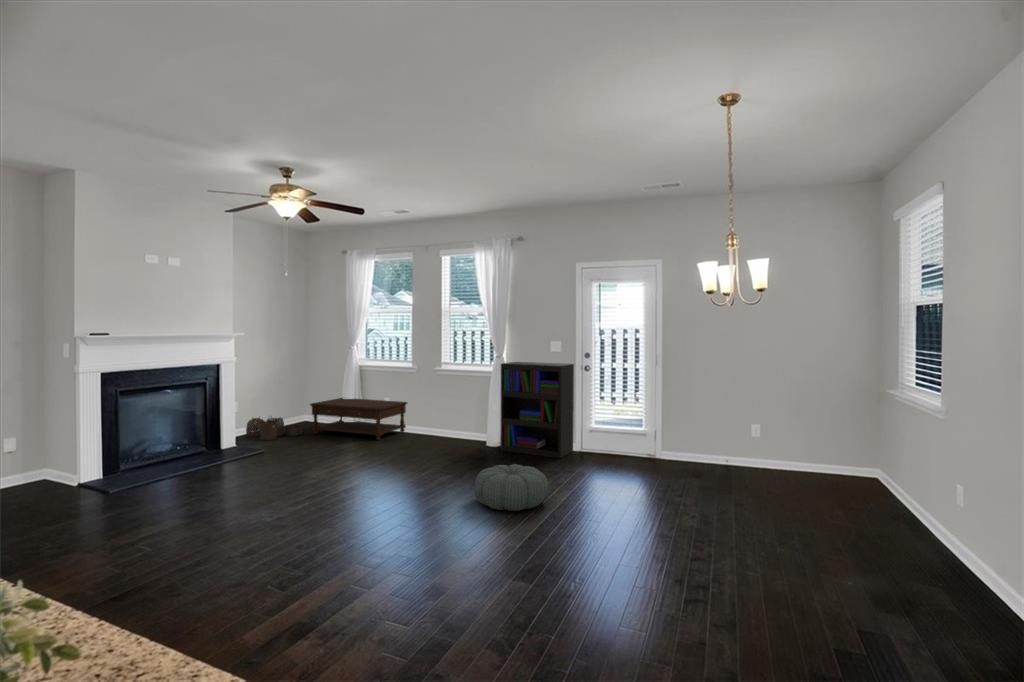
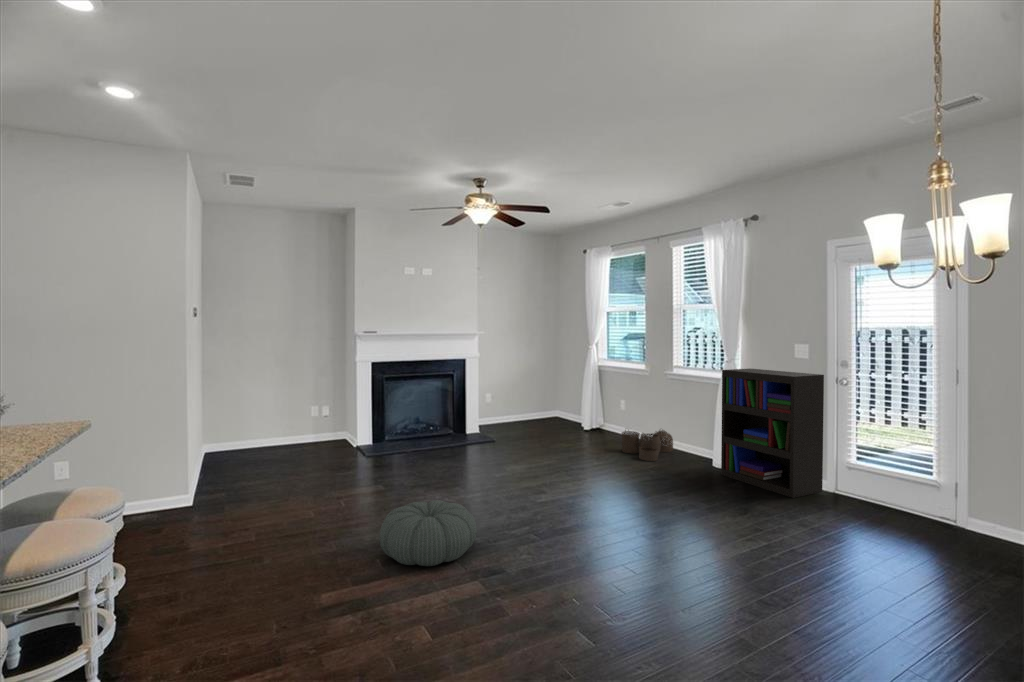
coffee table: present [310,398,407,440] -> none [547,397,640,444]
woven basket: present [246,418,302,440] -> present [622,430,673,461]
pouf: present [475,464,548,511] -> present [379,500,477,566]

